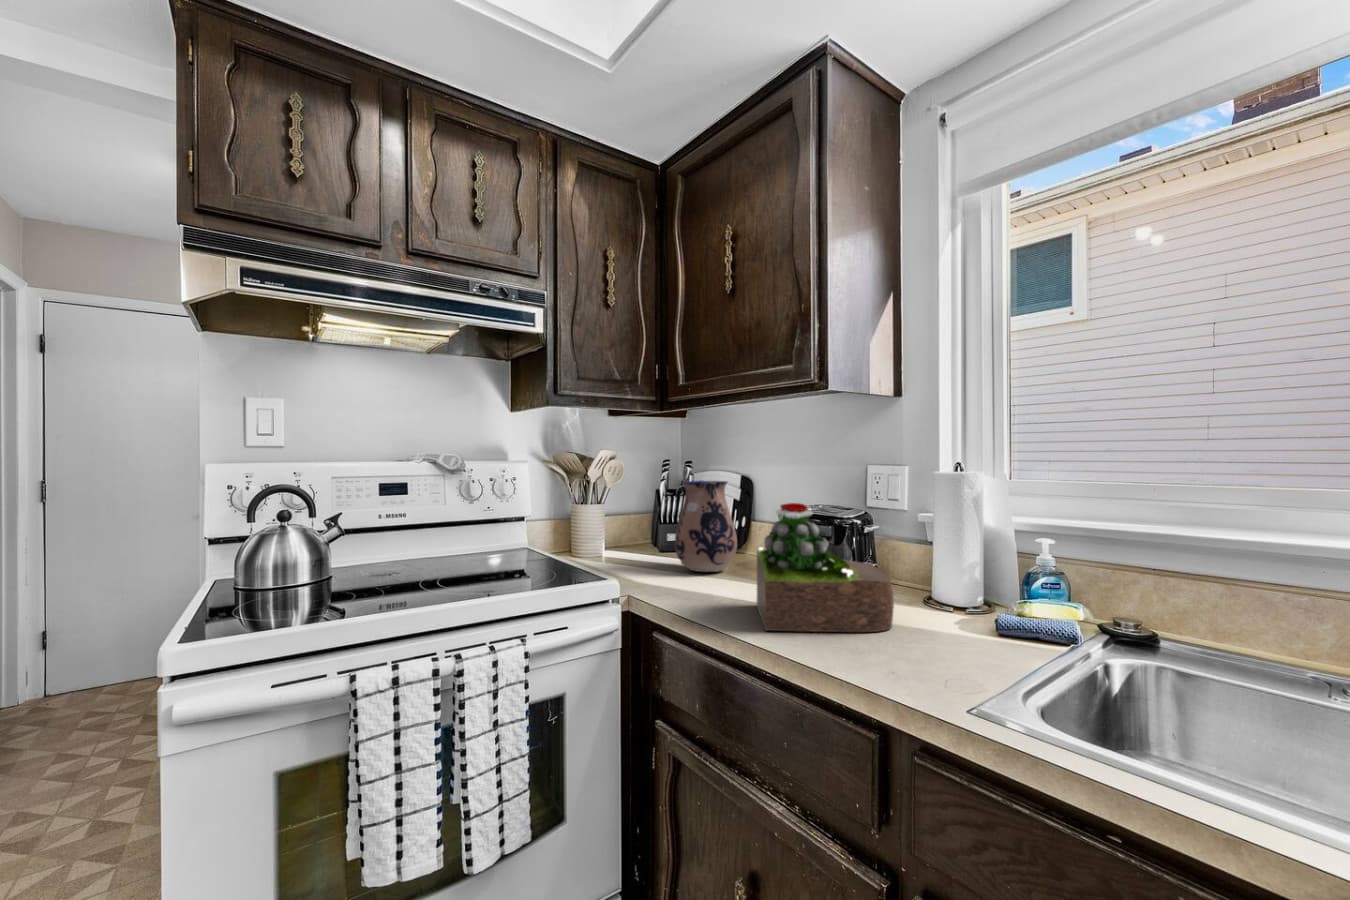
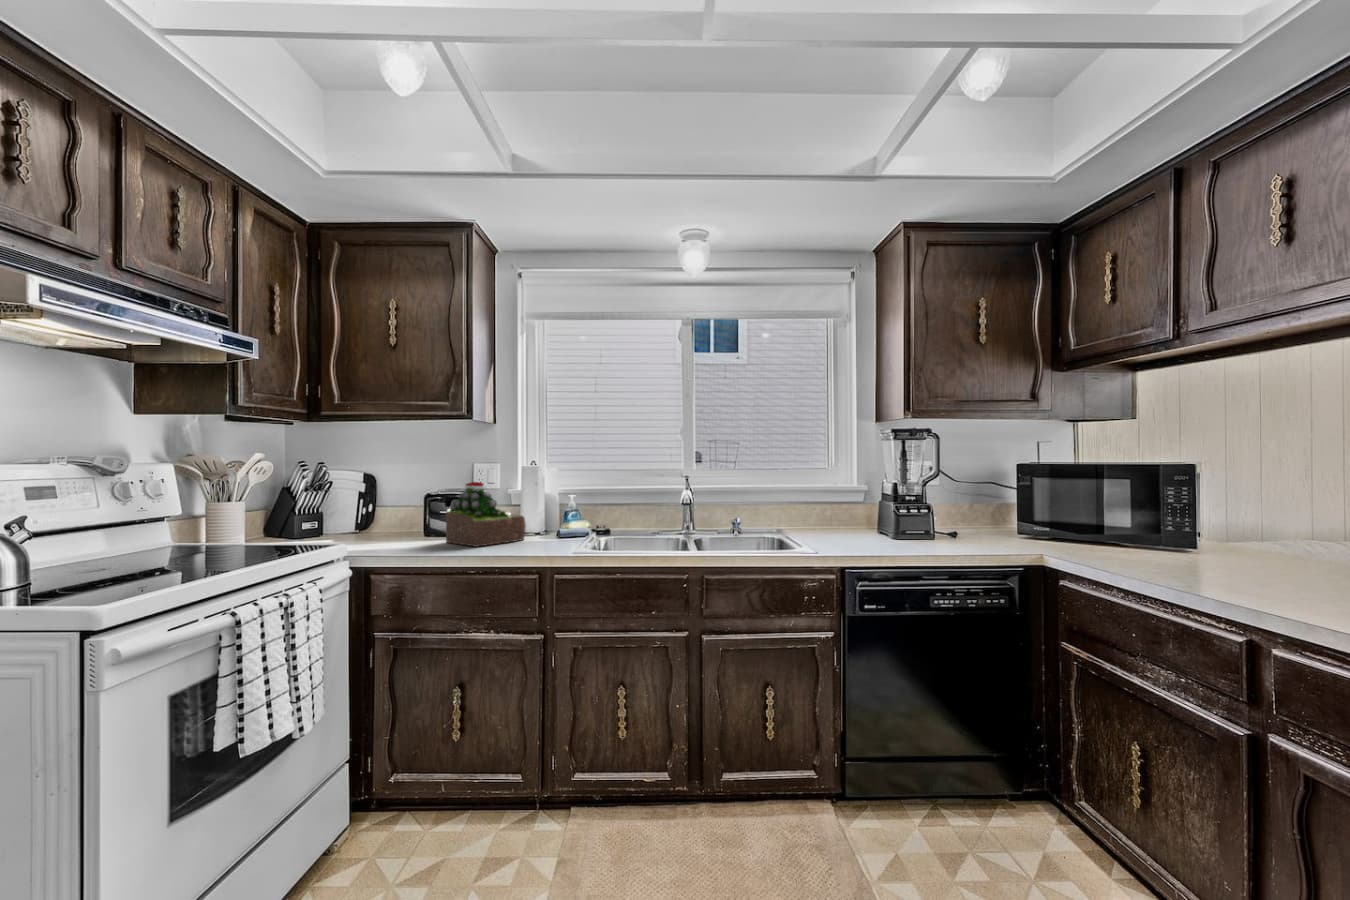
ceramic pitcher: present [675,481,737,572] -> none [342,475,392,539]

